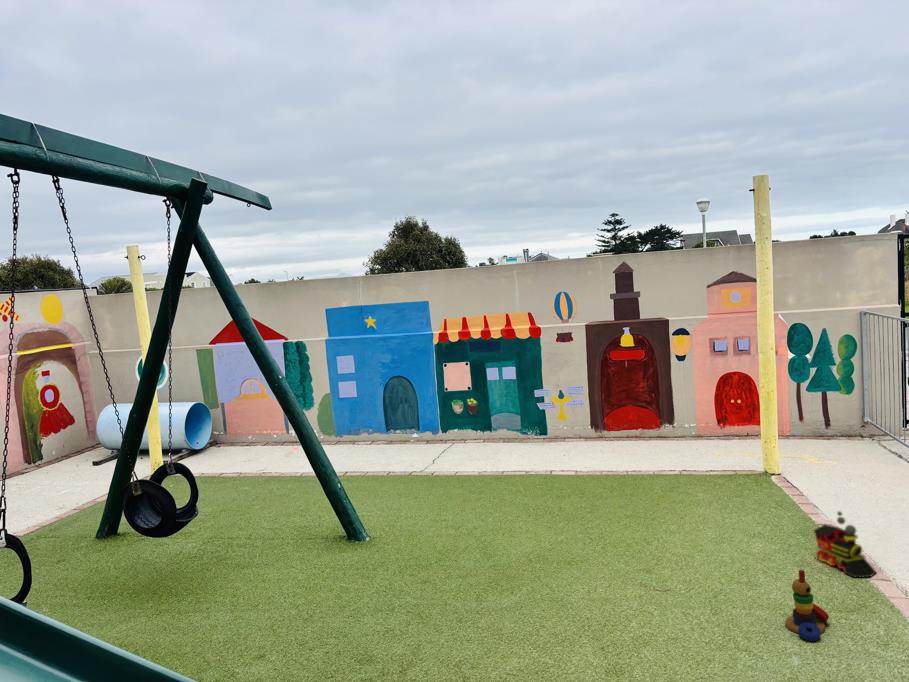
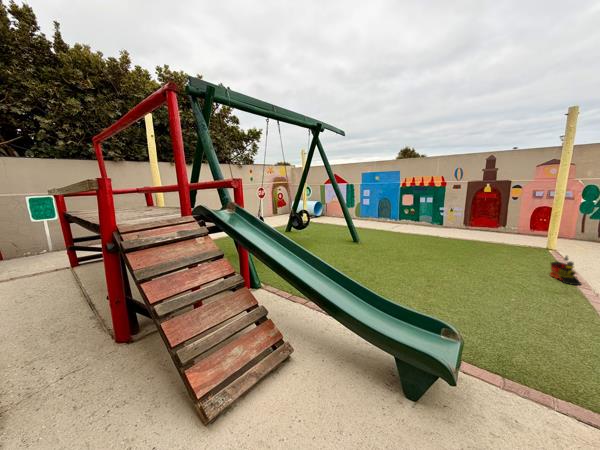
stacking toy: present [785,570,829,641] -> none [513,267,538,296]

